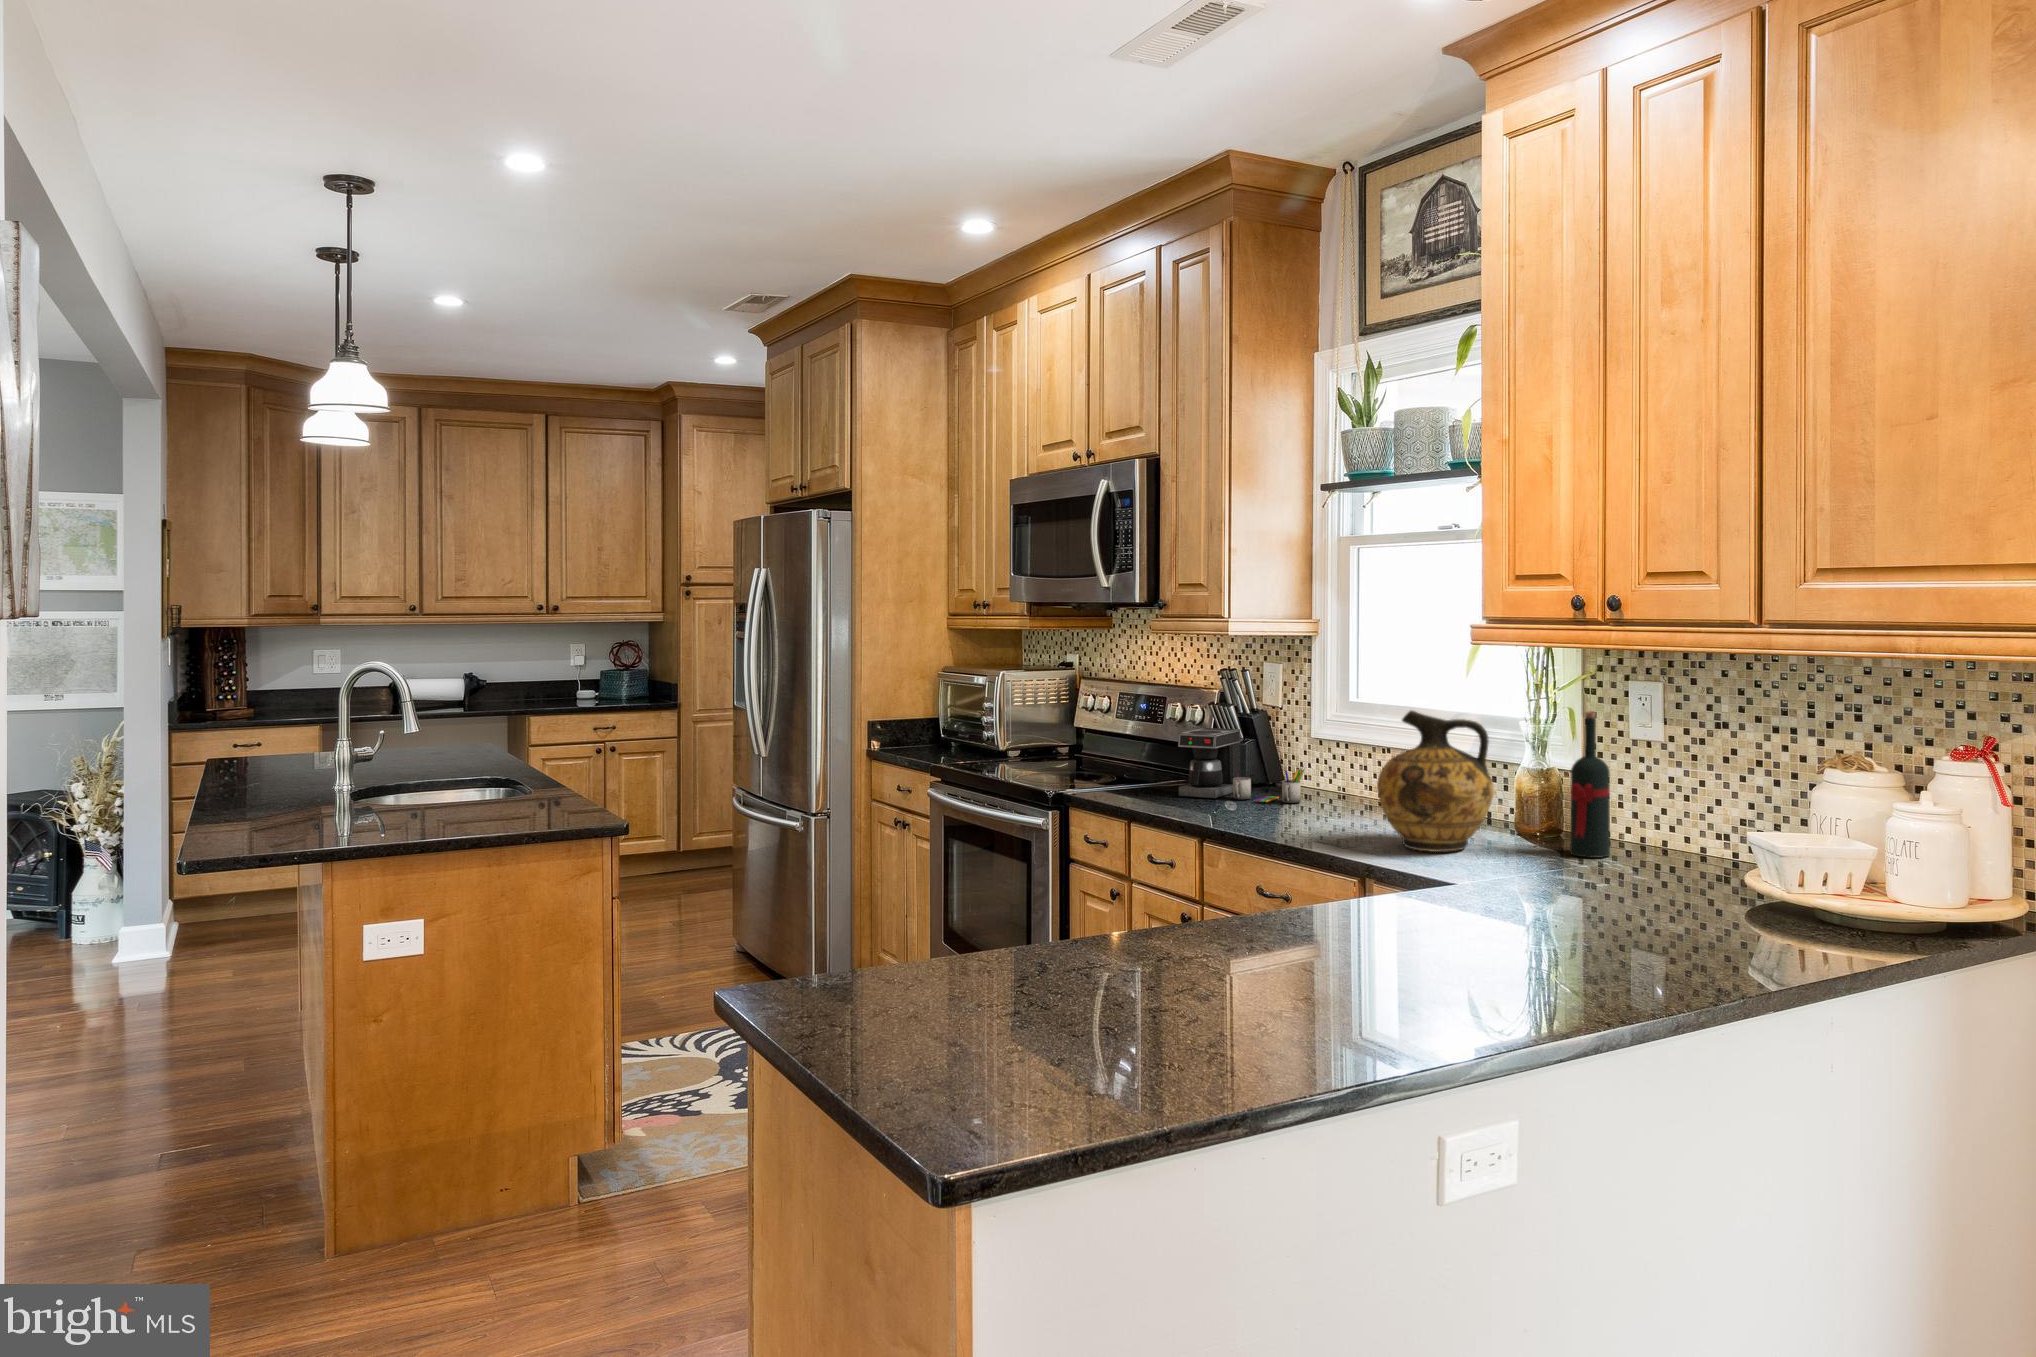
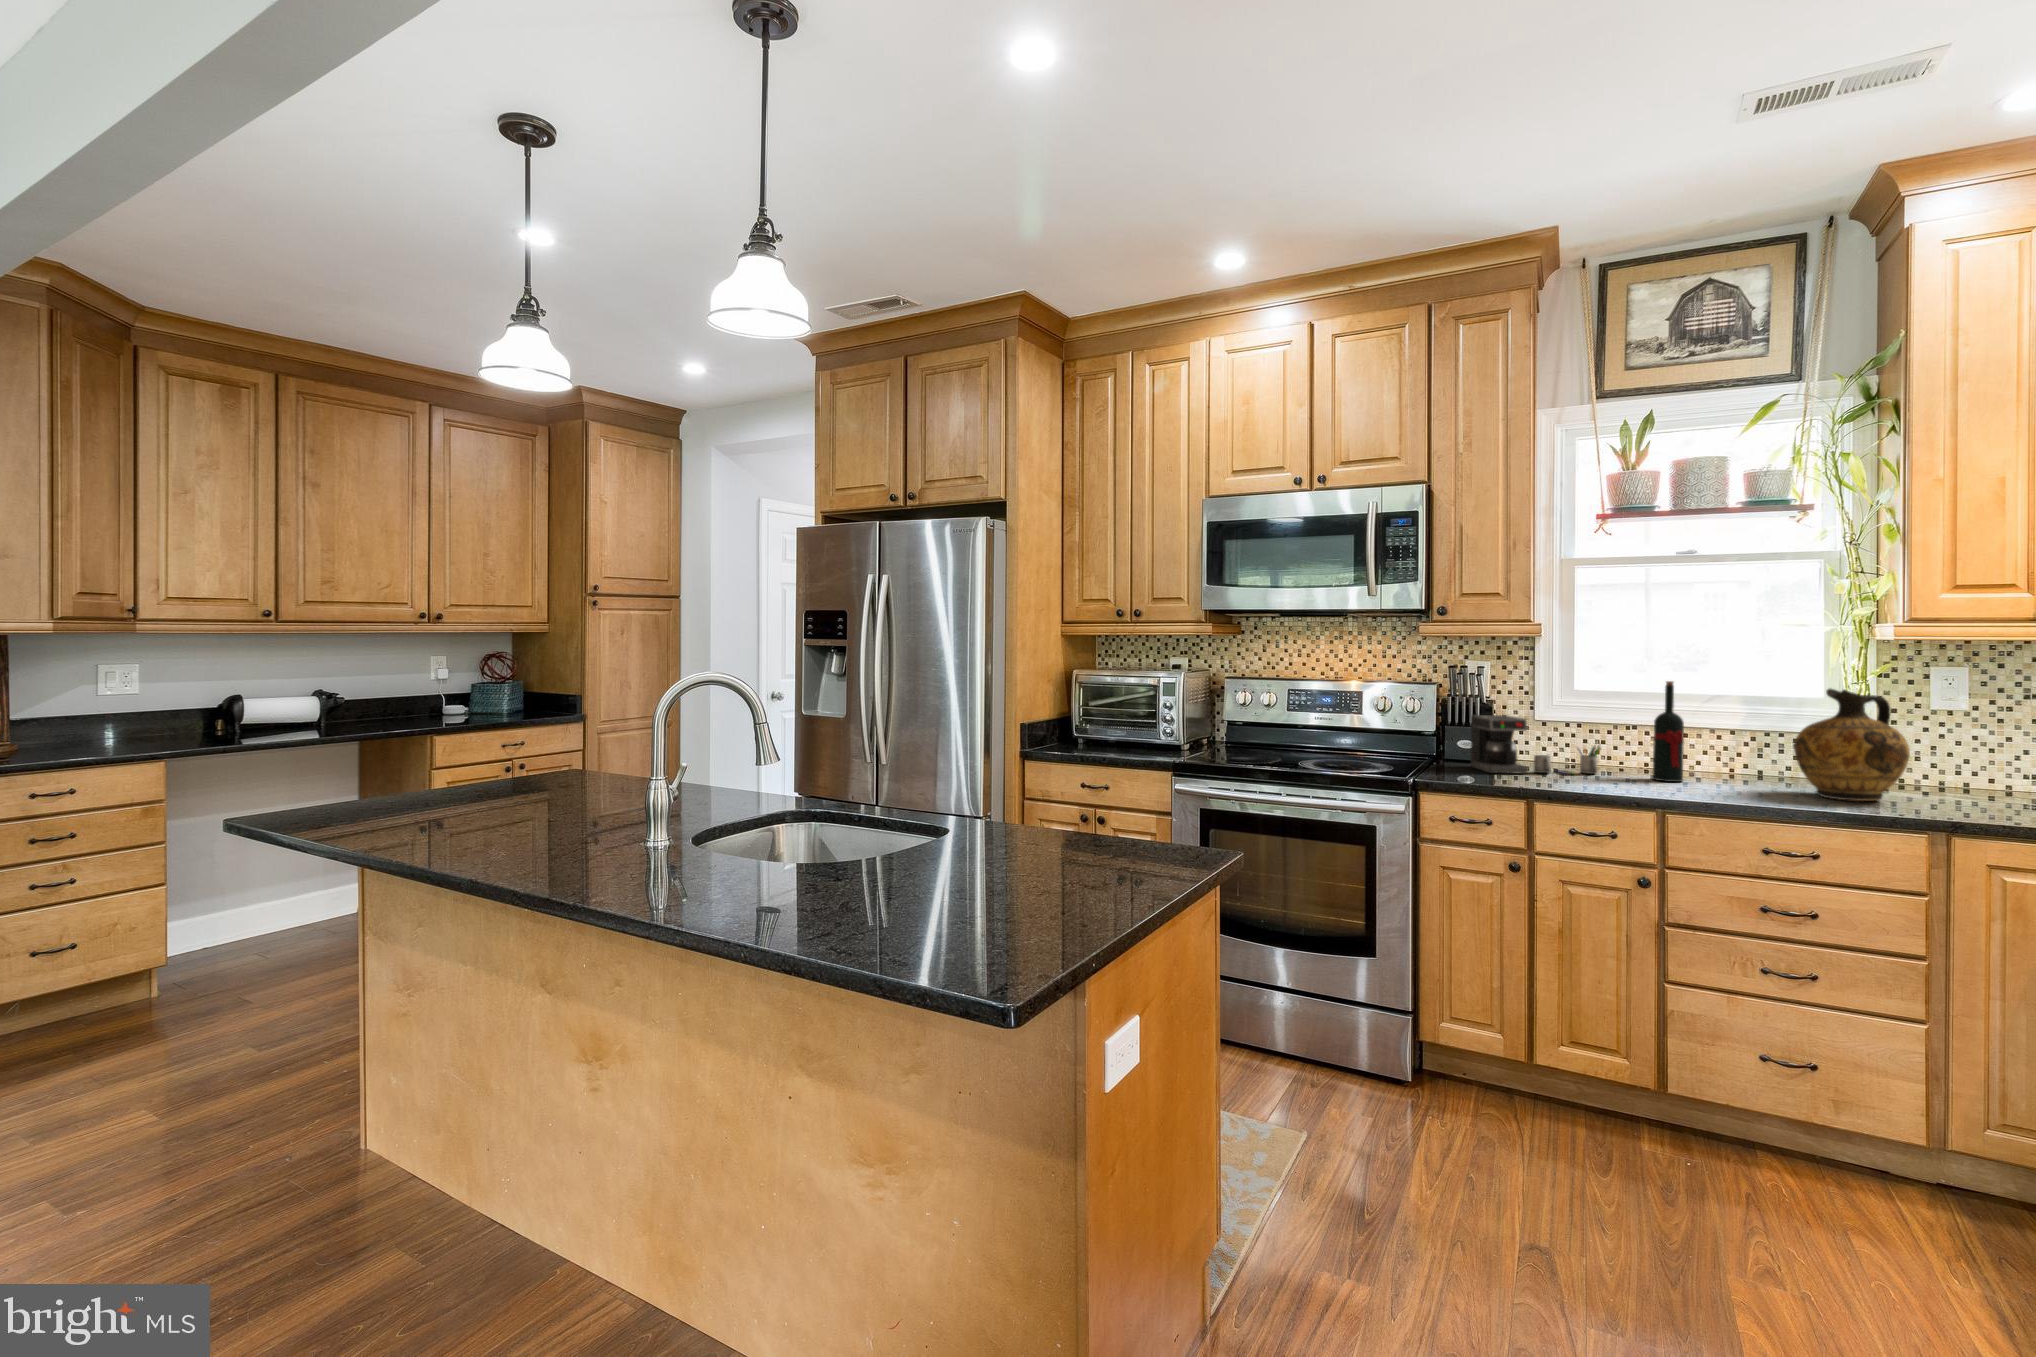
wine bottle: present [1570,711,1610,858] -> present [1653,681,1684,782]

